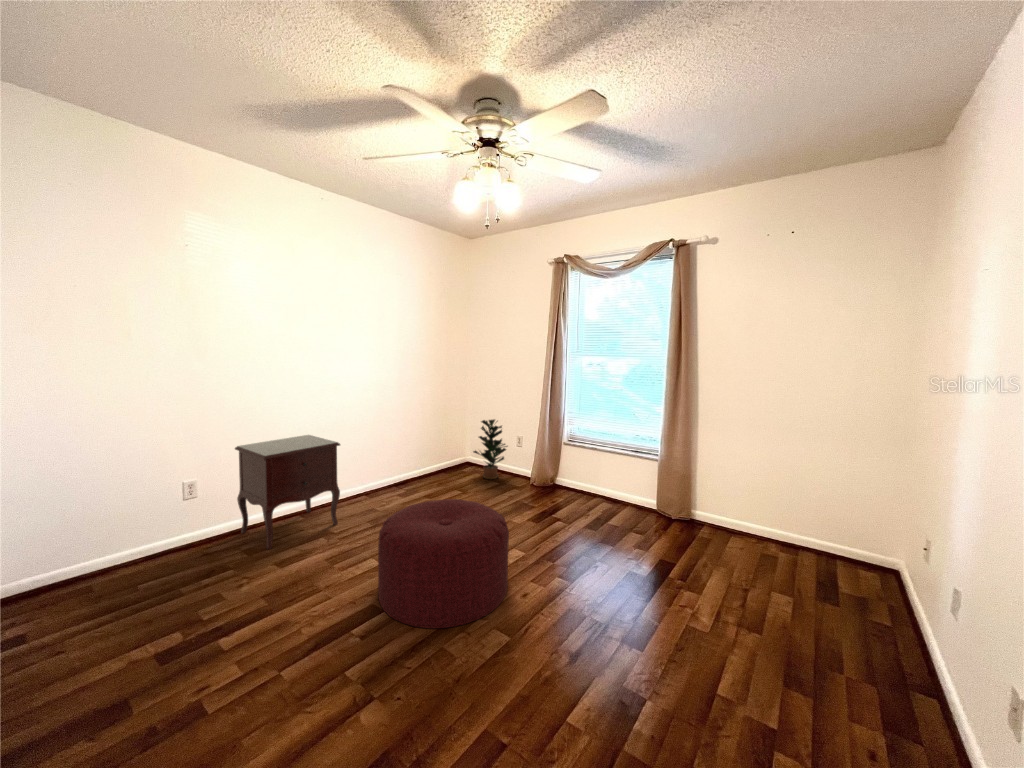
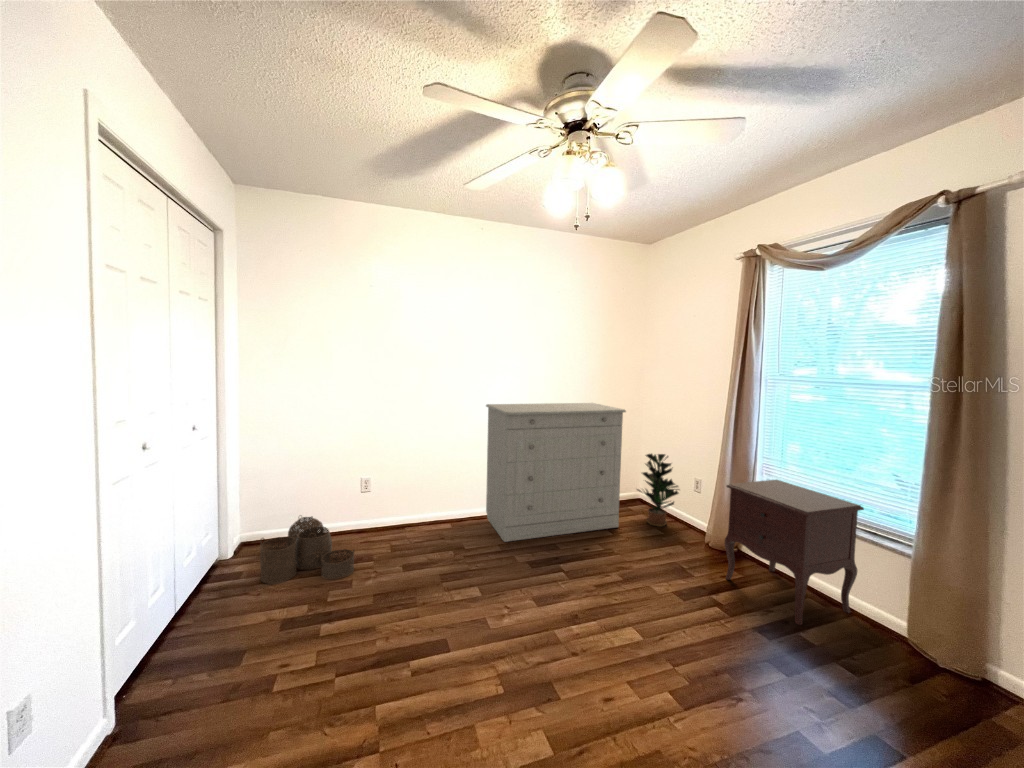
dresser: none [333,380,469,517] -> present [486,403,626,542]
nightstand: present [235,435,340,549] -> present [725,480,864,625]
ottoman: present [378,499,509,628] -> none [450,542,598,706]
woven basket: none [60,538,213,633] -> present [260,517,354,584]

